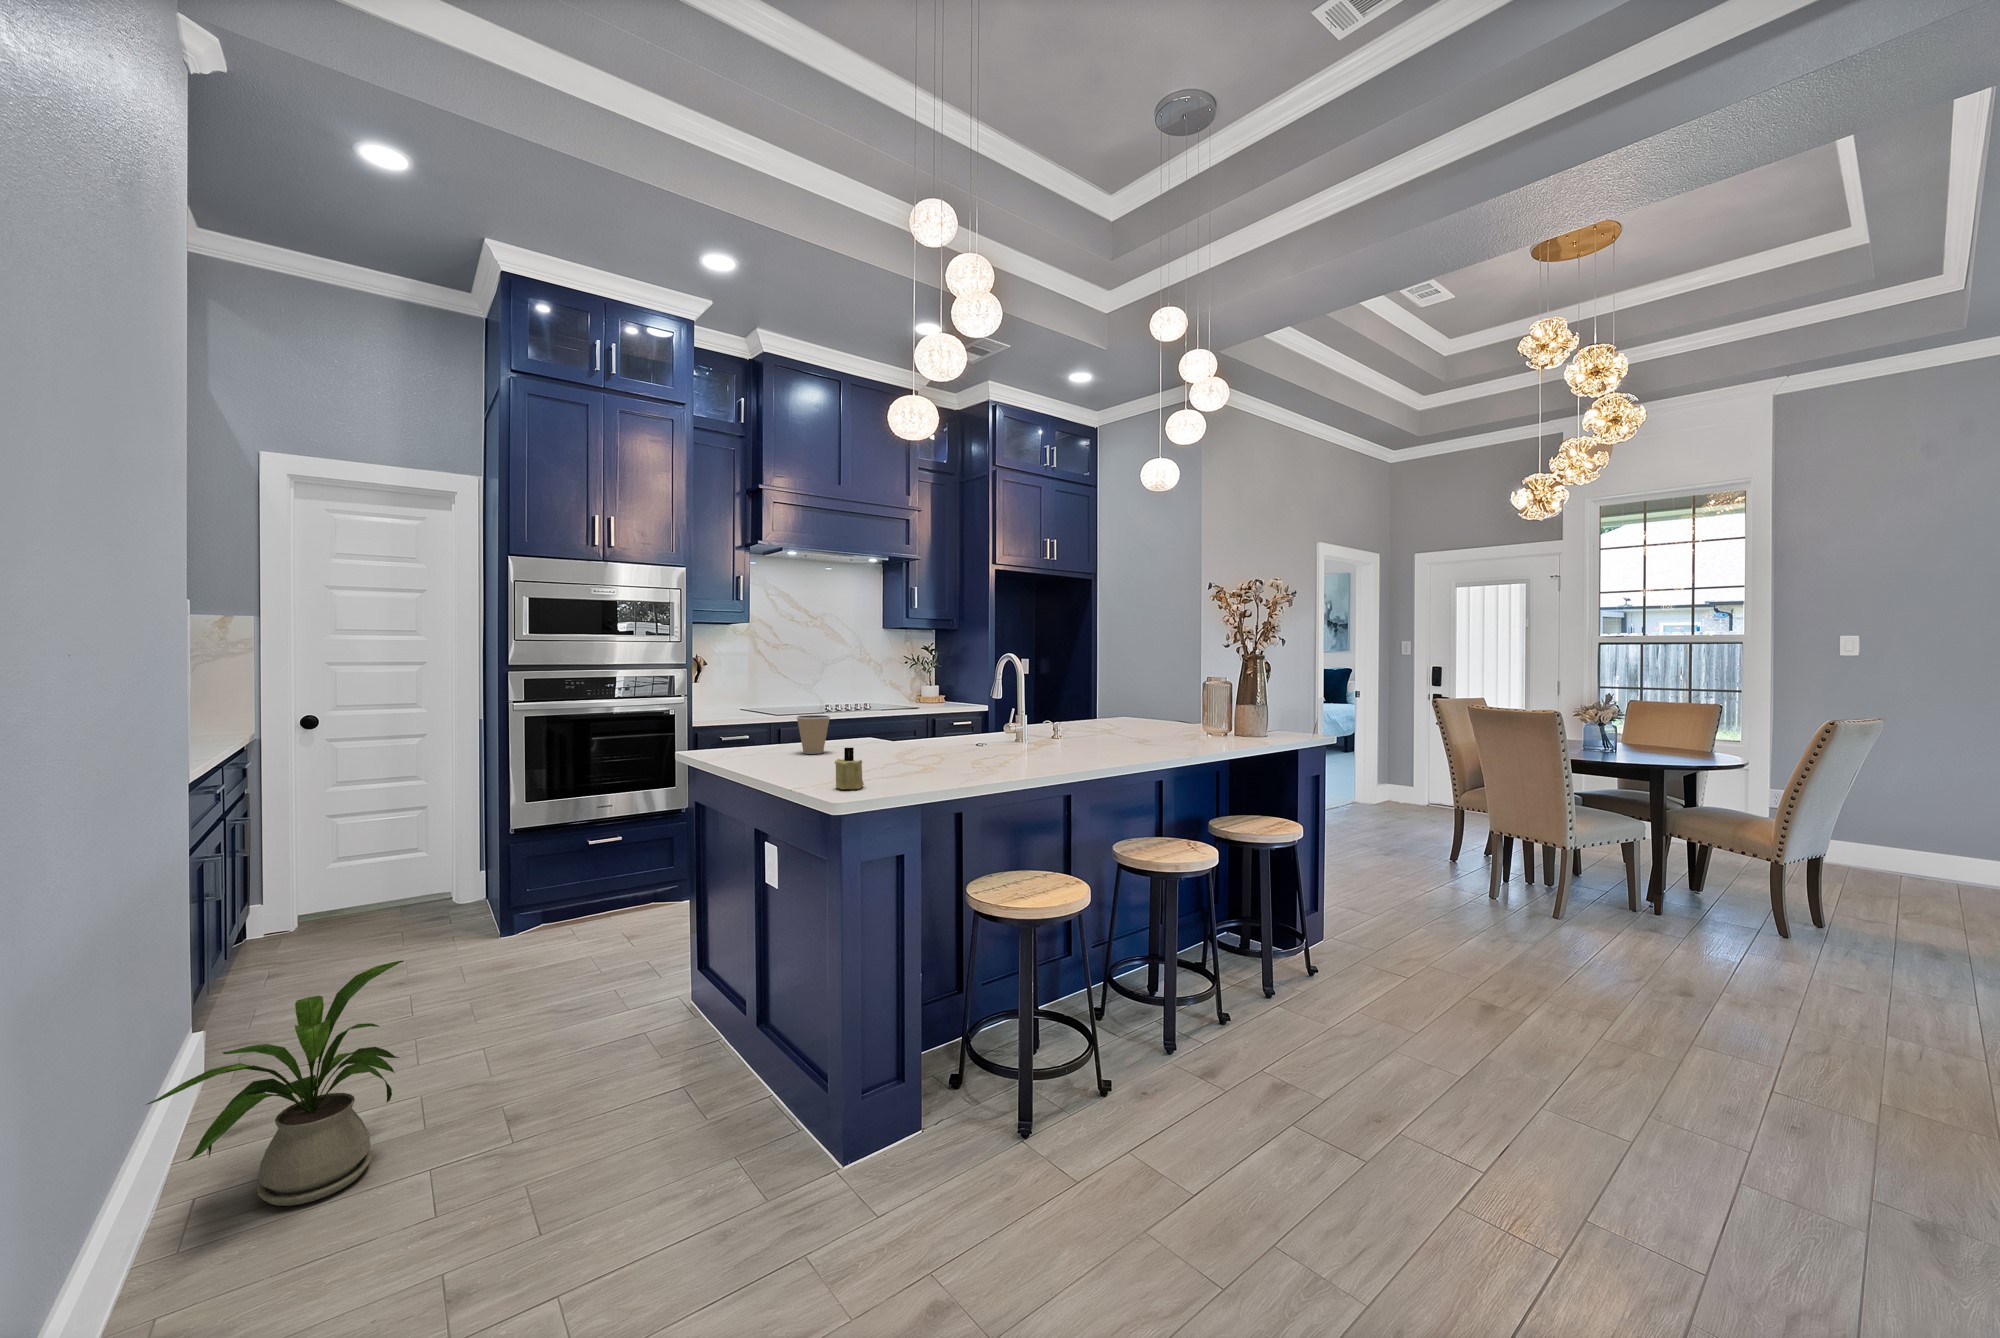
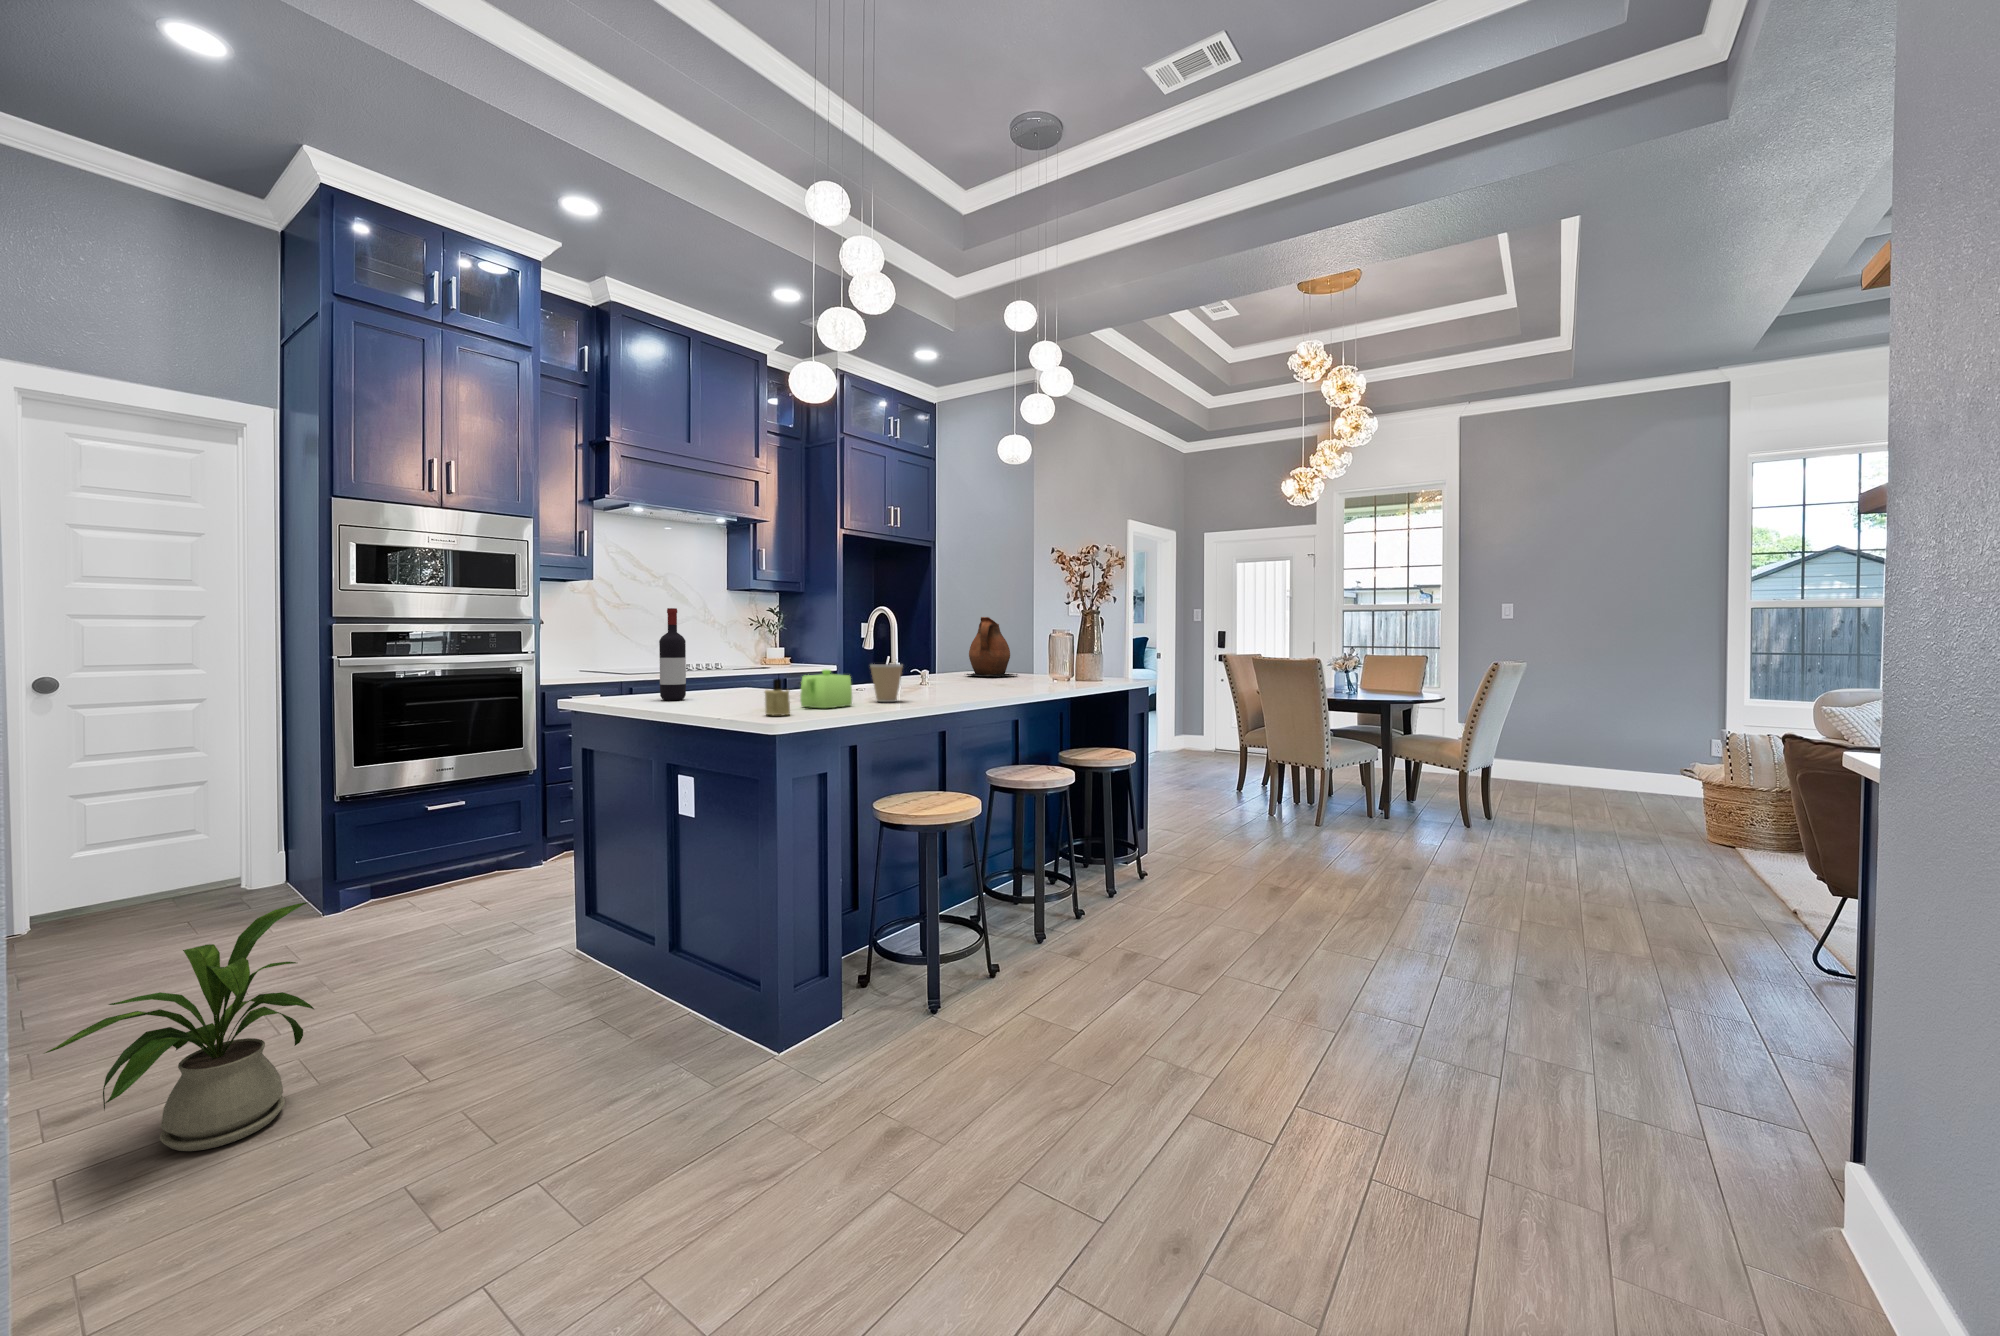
ceramic pitcher: none [1103,662,1166,729] -> present [967,617,1017,676]
wine bottle: none [757,663,784,760] -> present [659,608,686,700]
coffee cup: present [797,715,830,754] -> present [870,664,903,702]
teapot: none [884,733,944,778] -> present [800,669,852,708]

